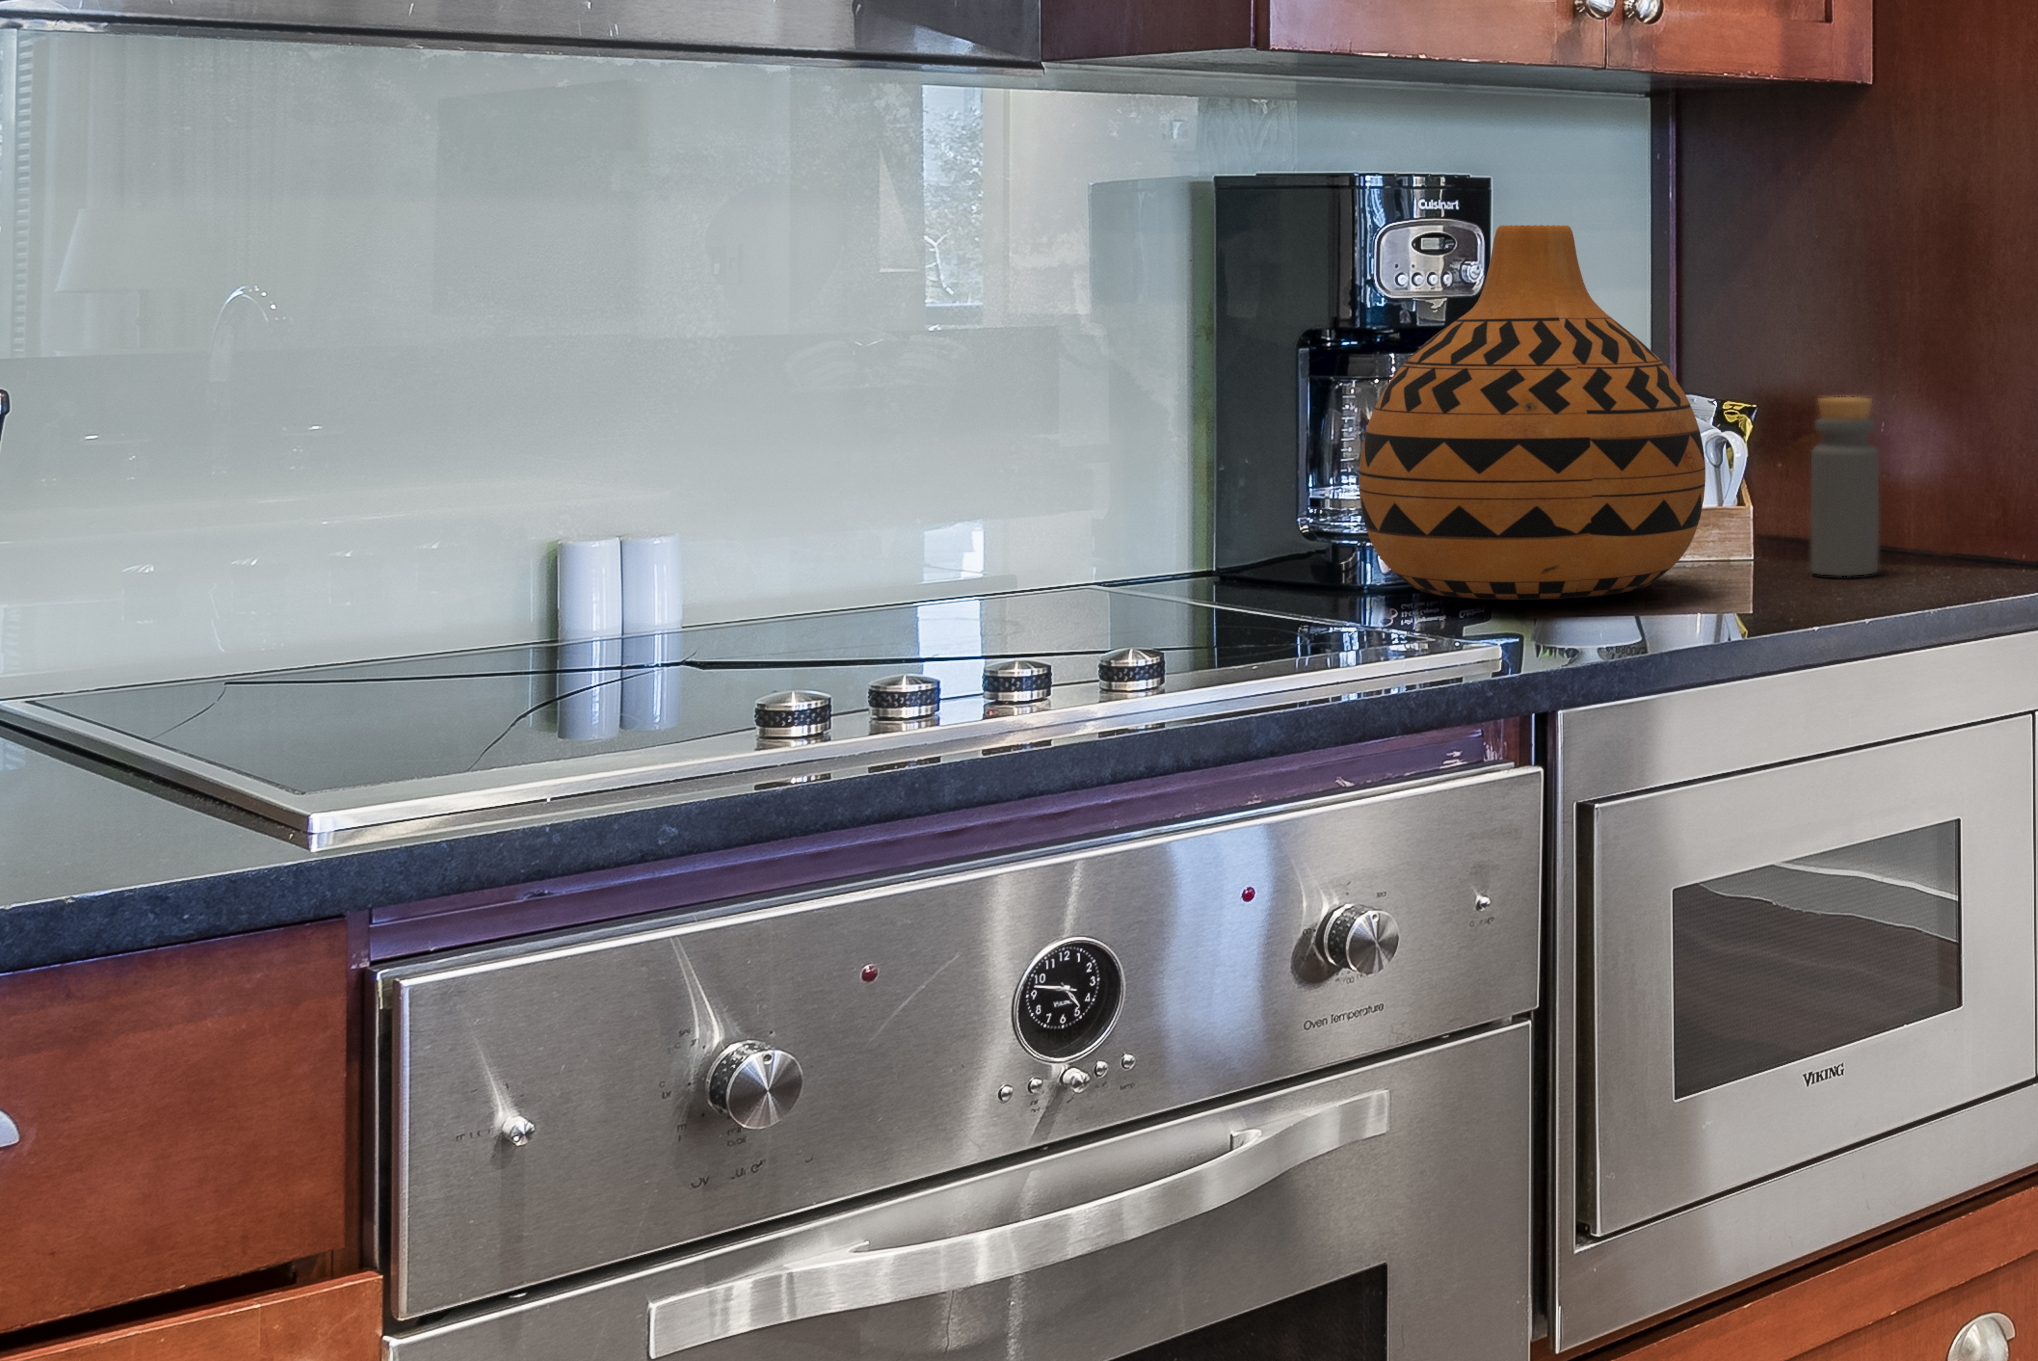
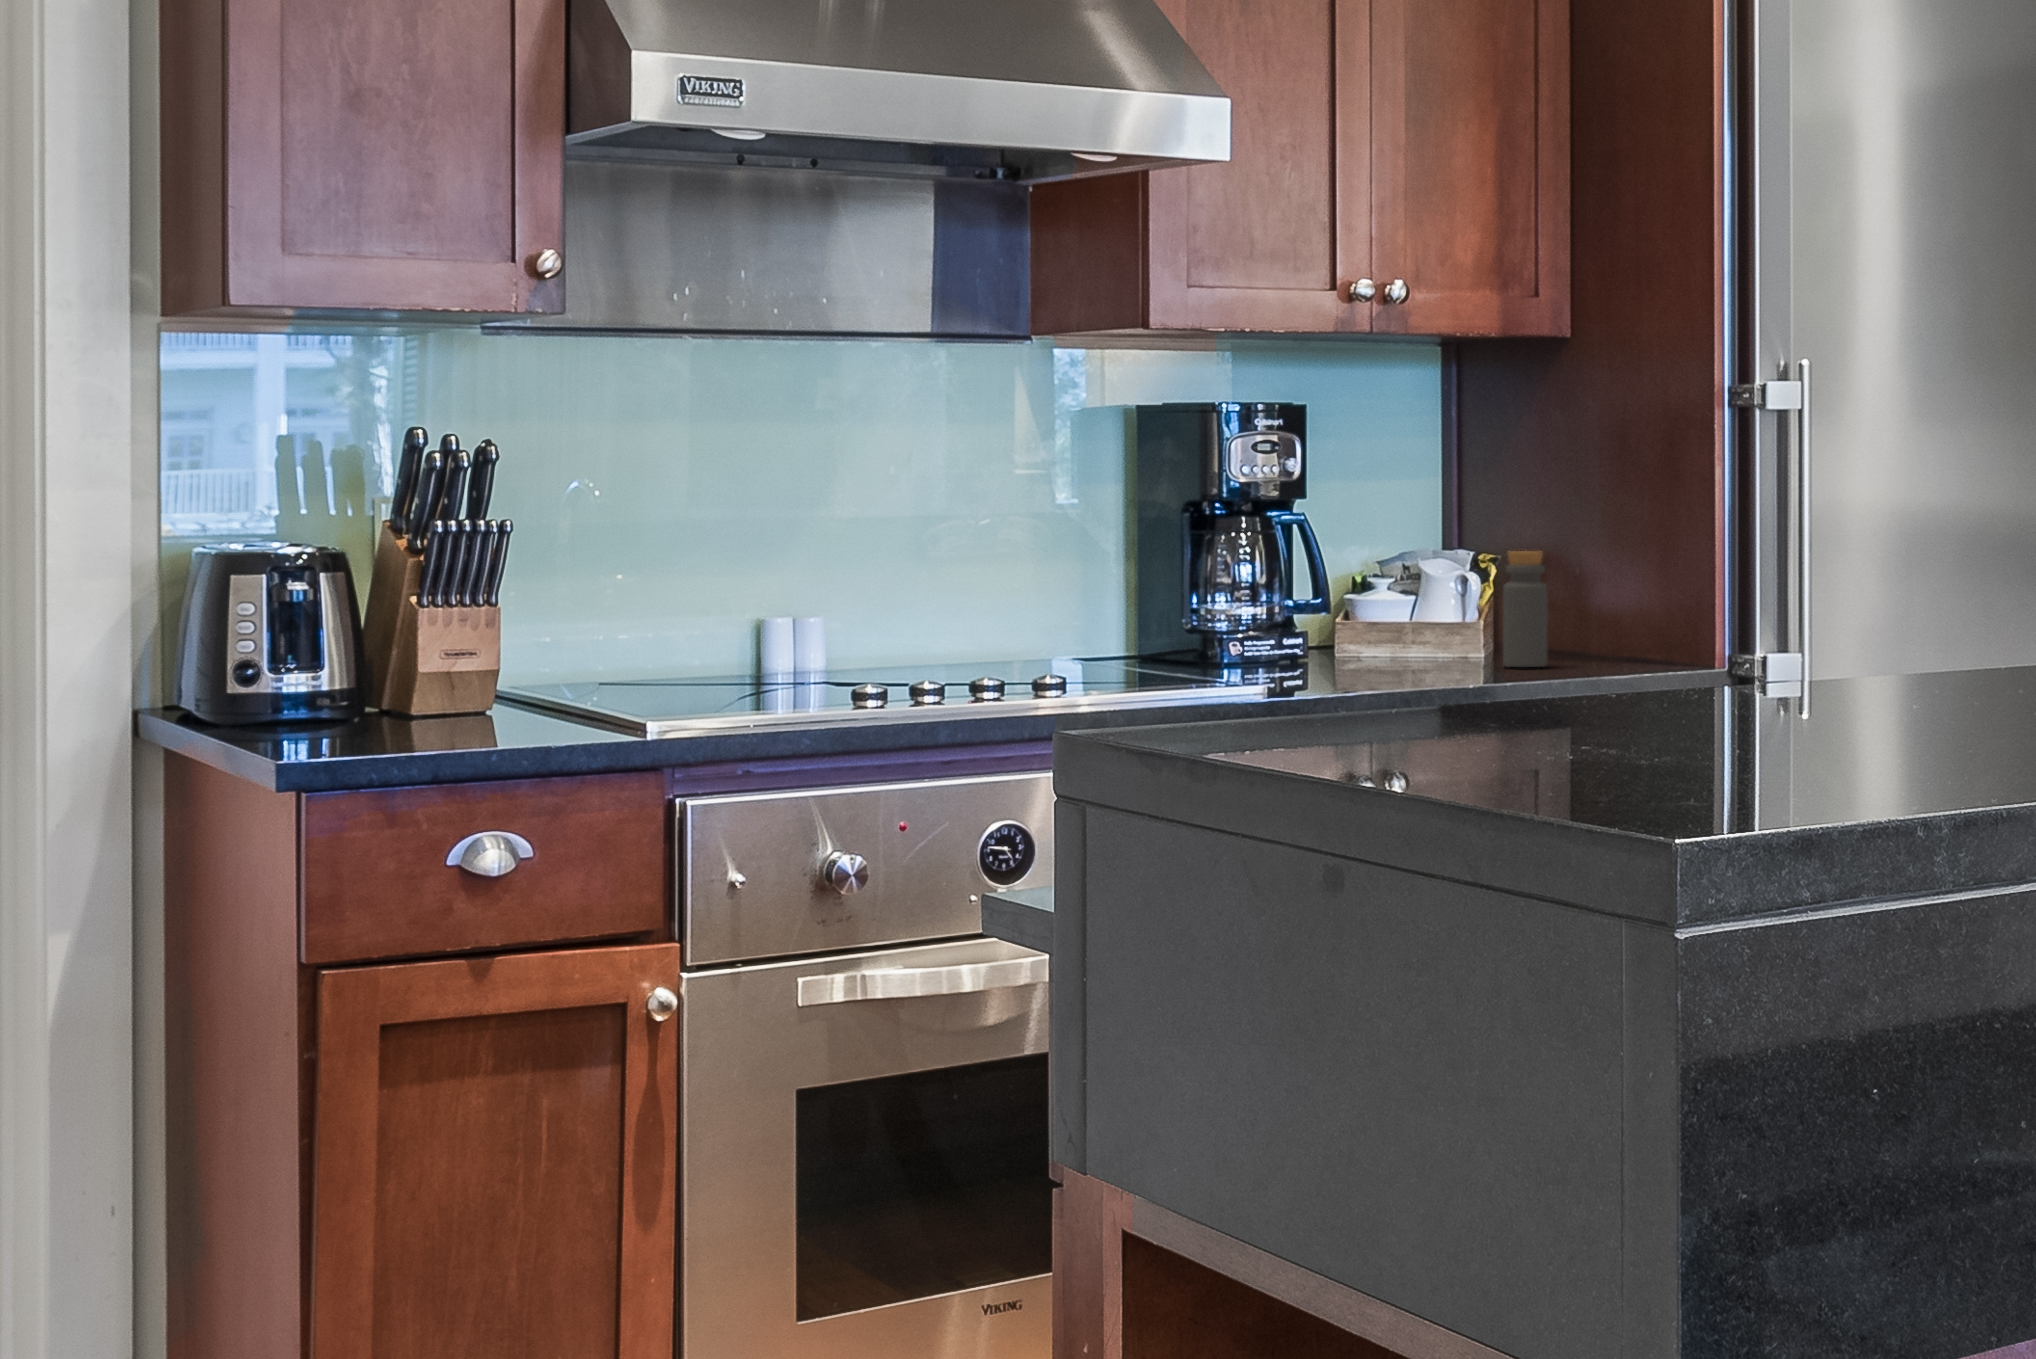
vase: present [1359,225,1706,600] -> none [1208,438,1423,672]

